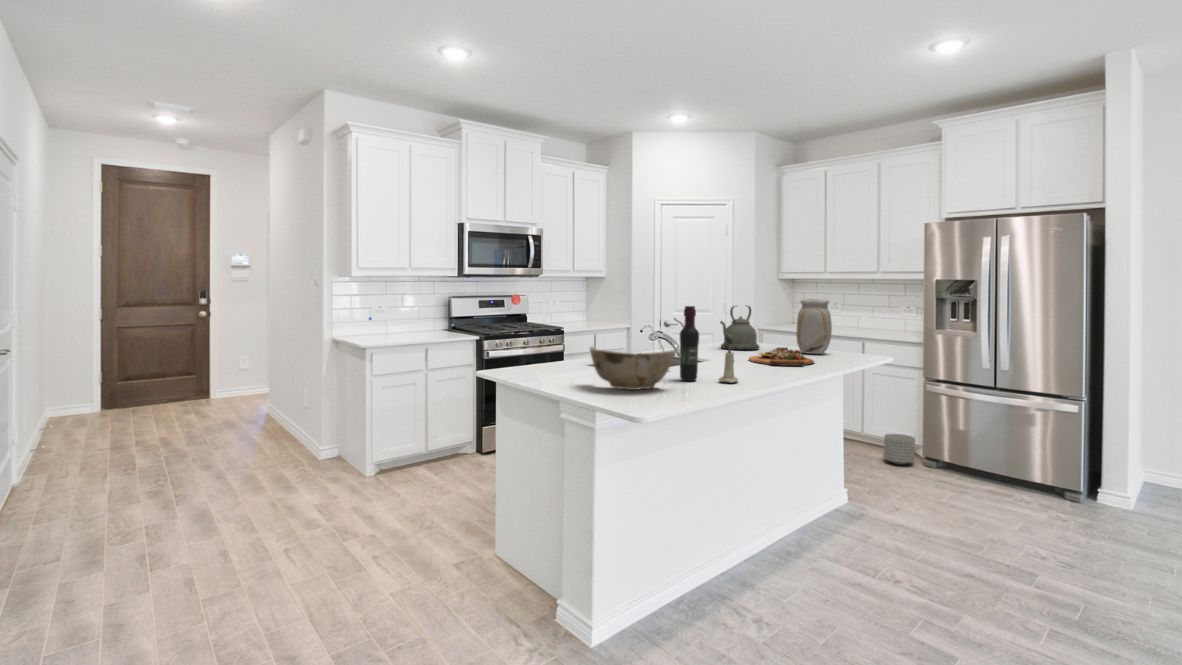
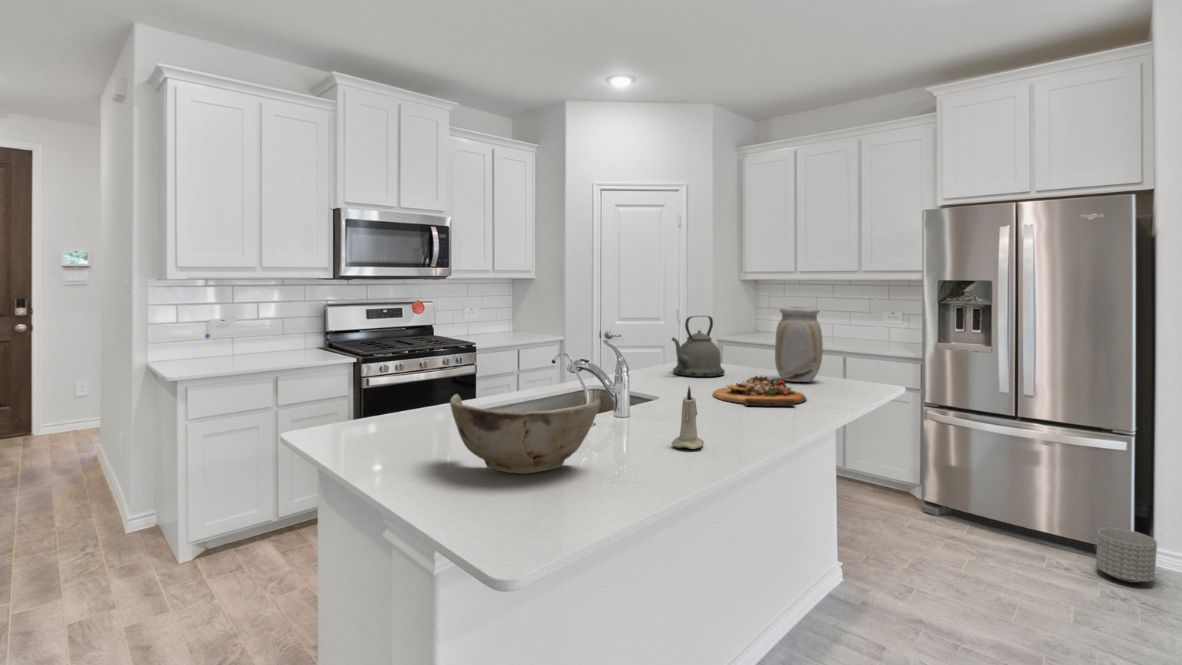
wine bottle: present [680,306,699,381] -> none [608,323,640,446]
planter: present [883,434,915,465] -> present [1096,528,1157,583]

